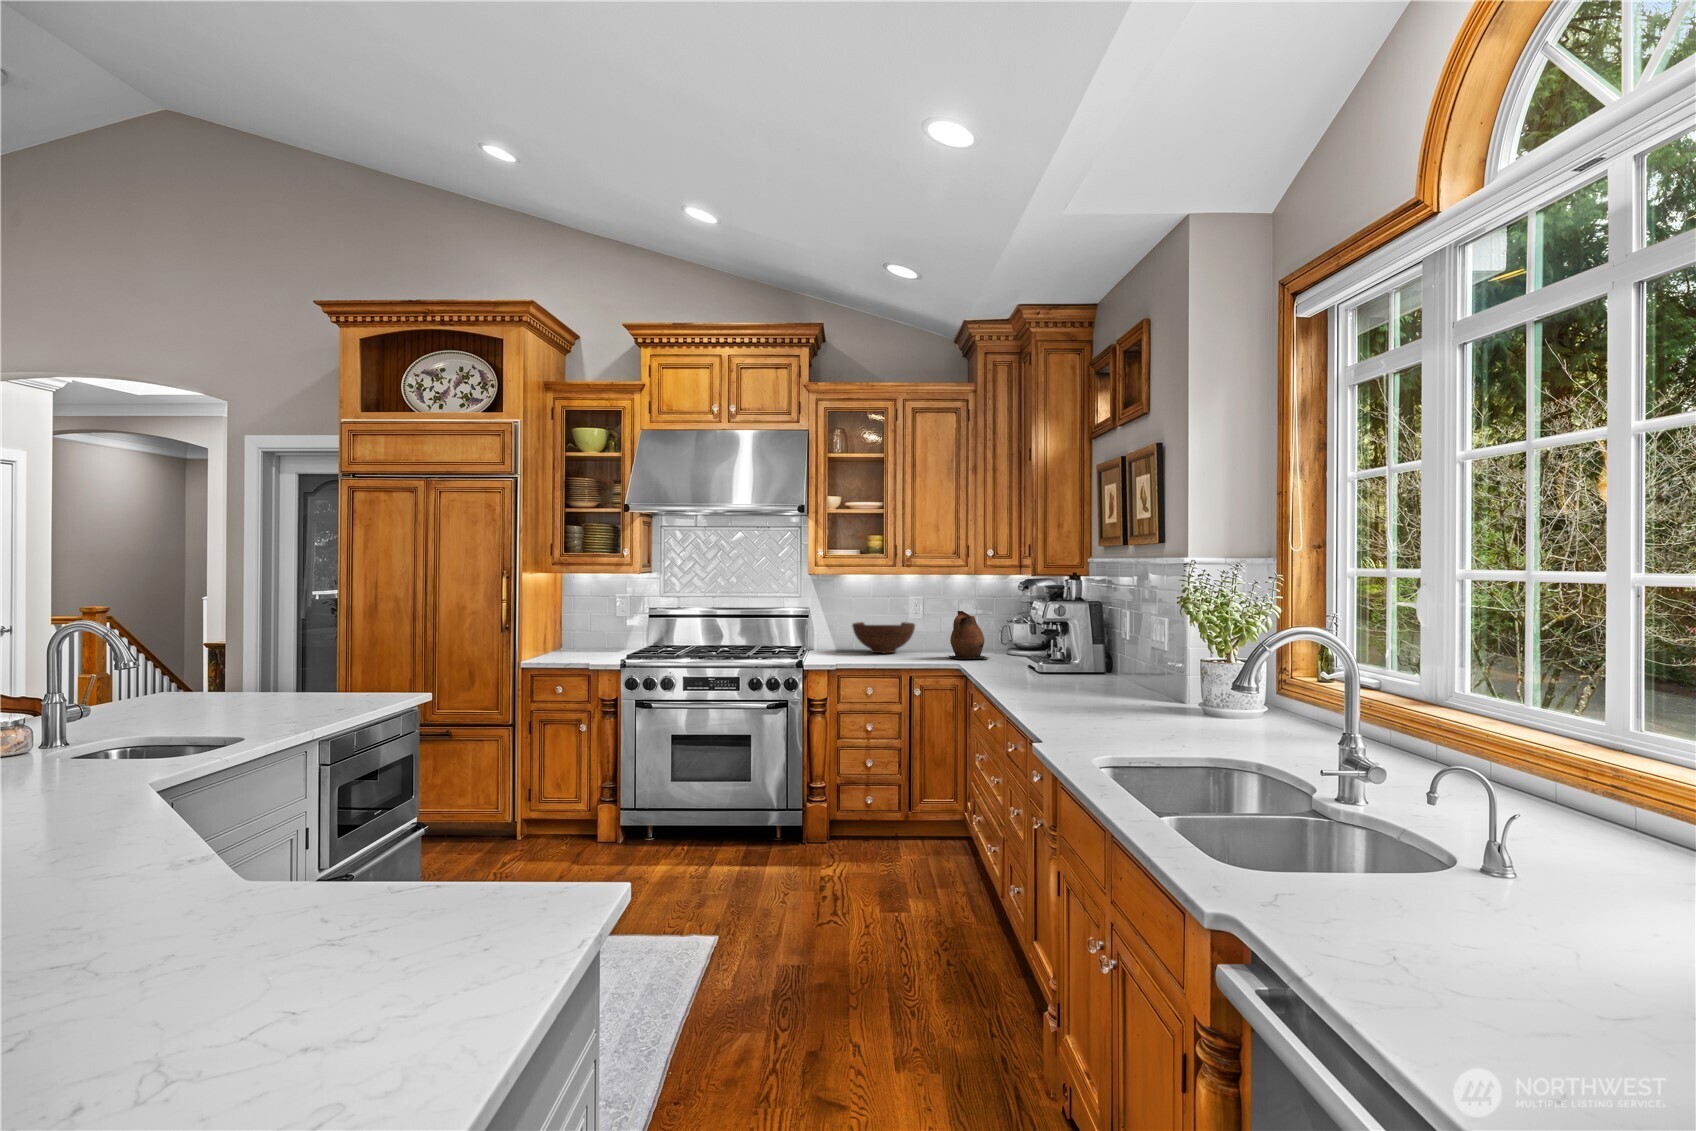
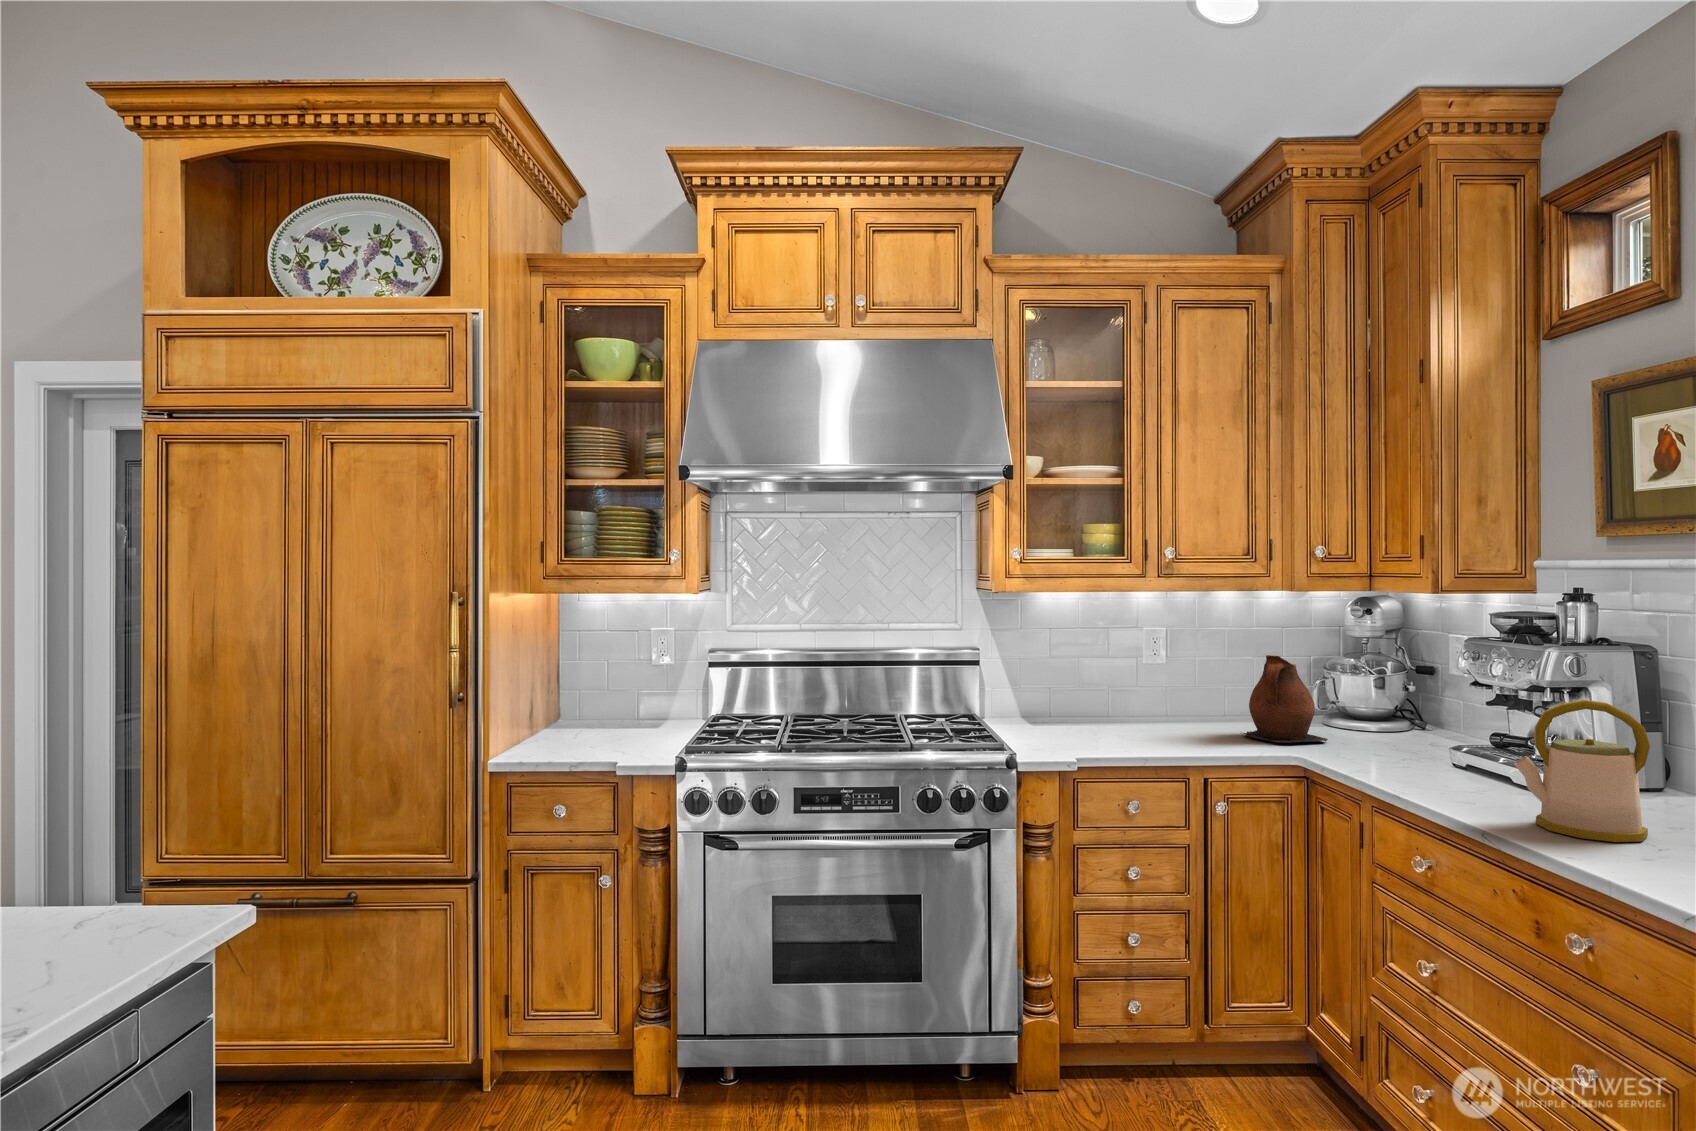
kettle: none [1003,621,1051,684] -> present [1514,699,1650,842]
fruit bowl: present [852,622,915,653] -> none [1053,668,1164,725]

